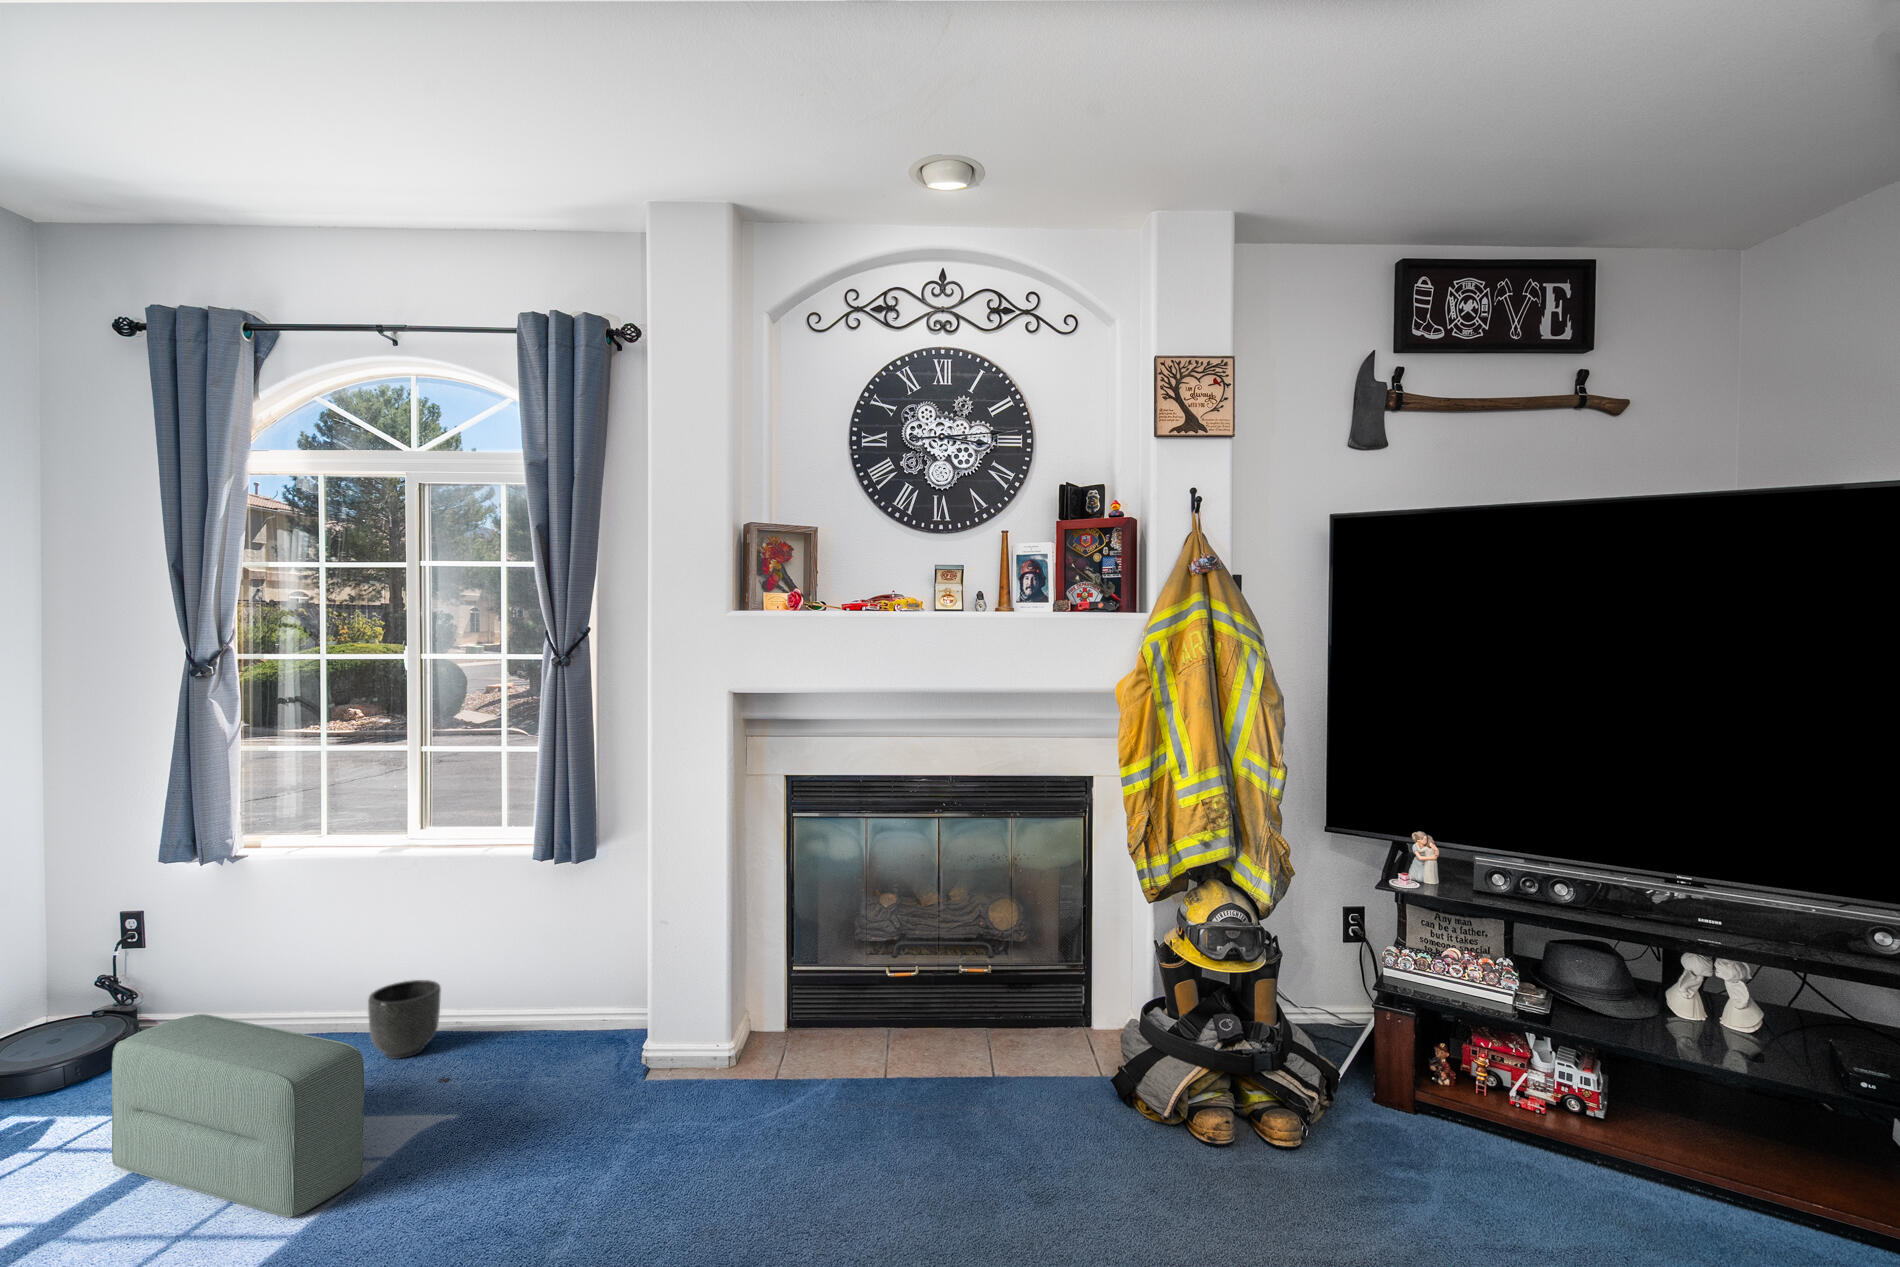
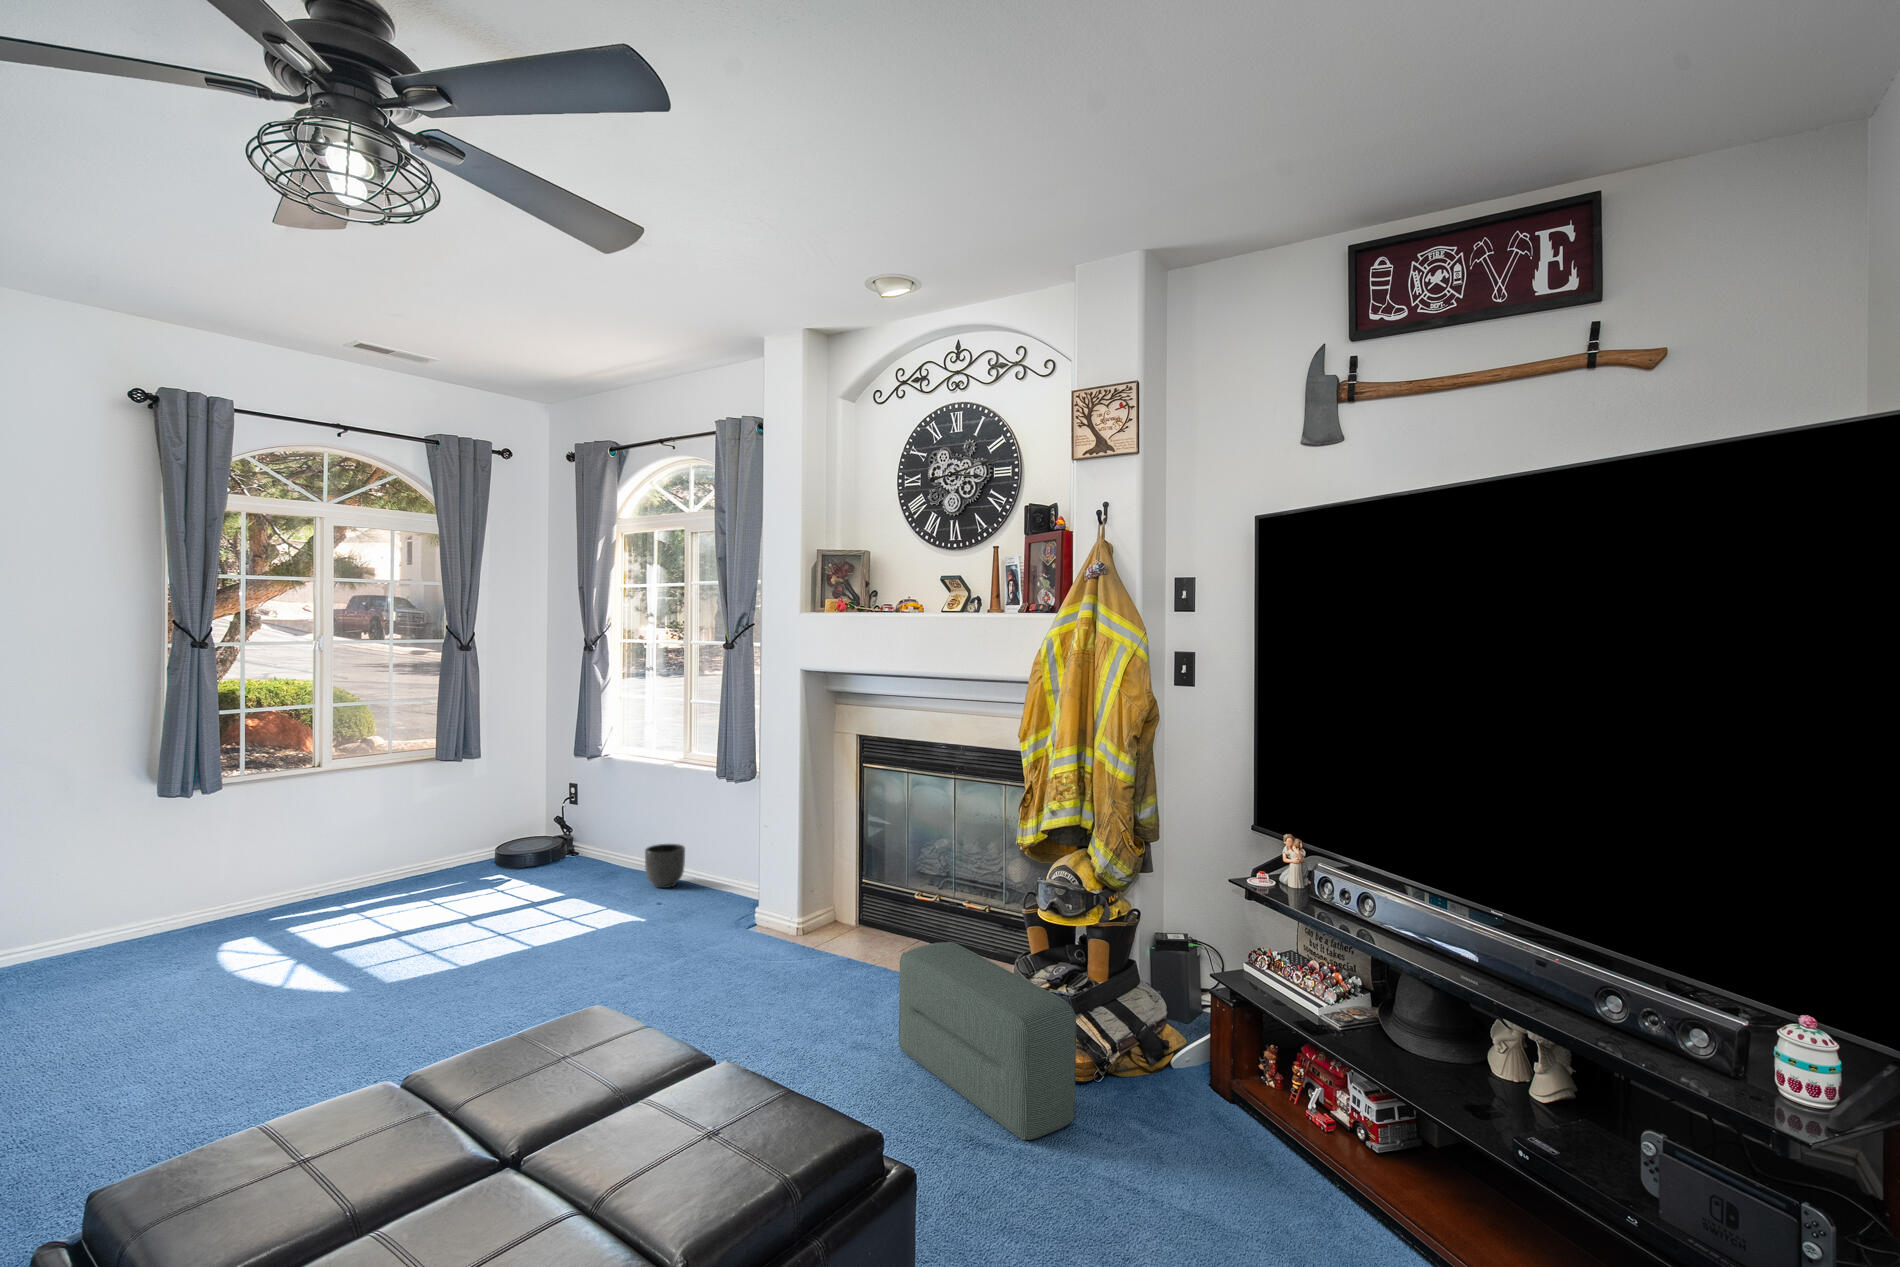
pouf: present [112,1014,364,1217] -> present [899,942,1076,1140]

